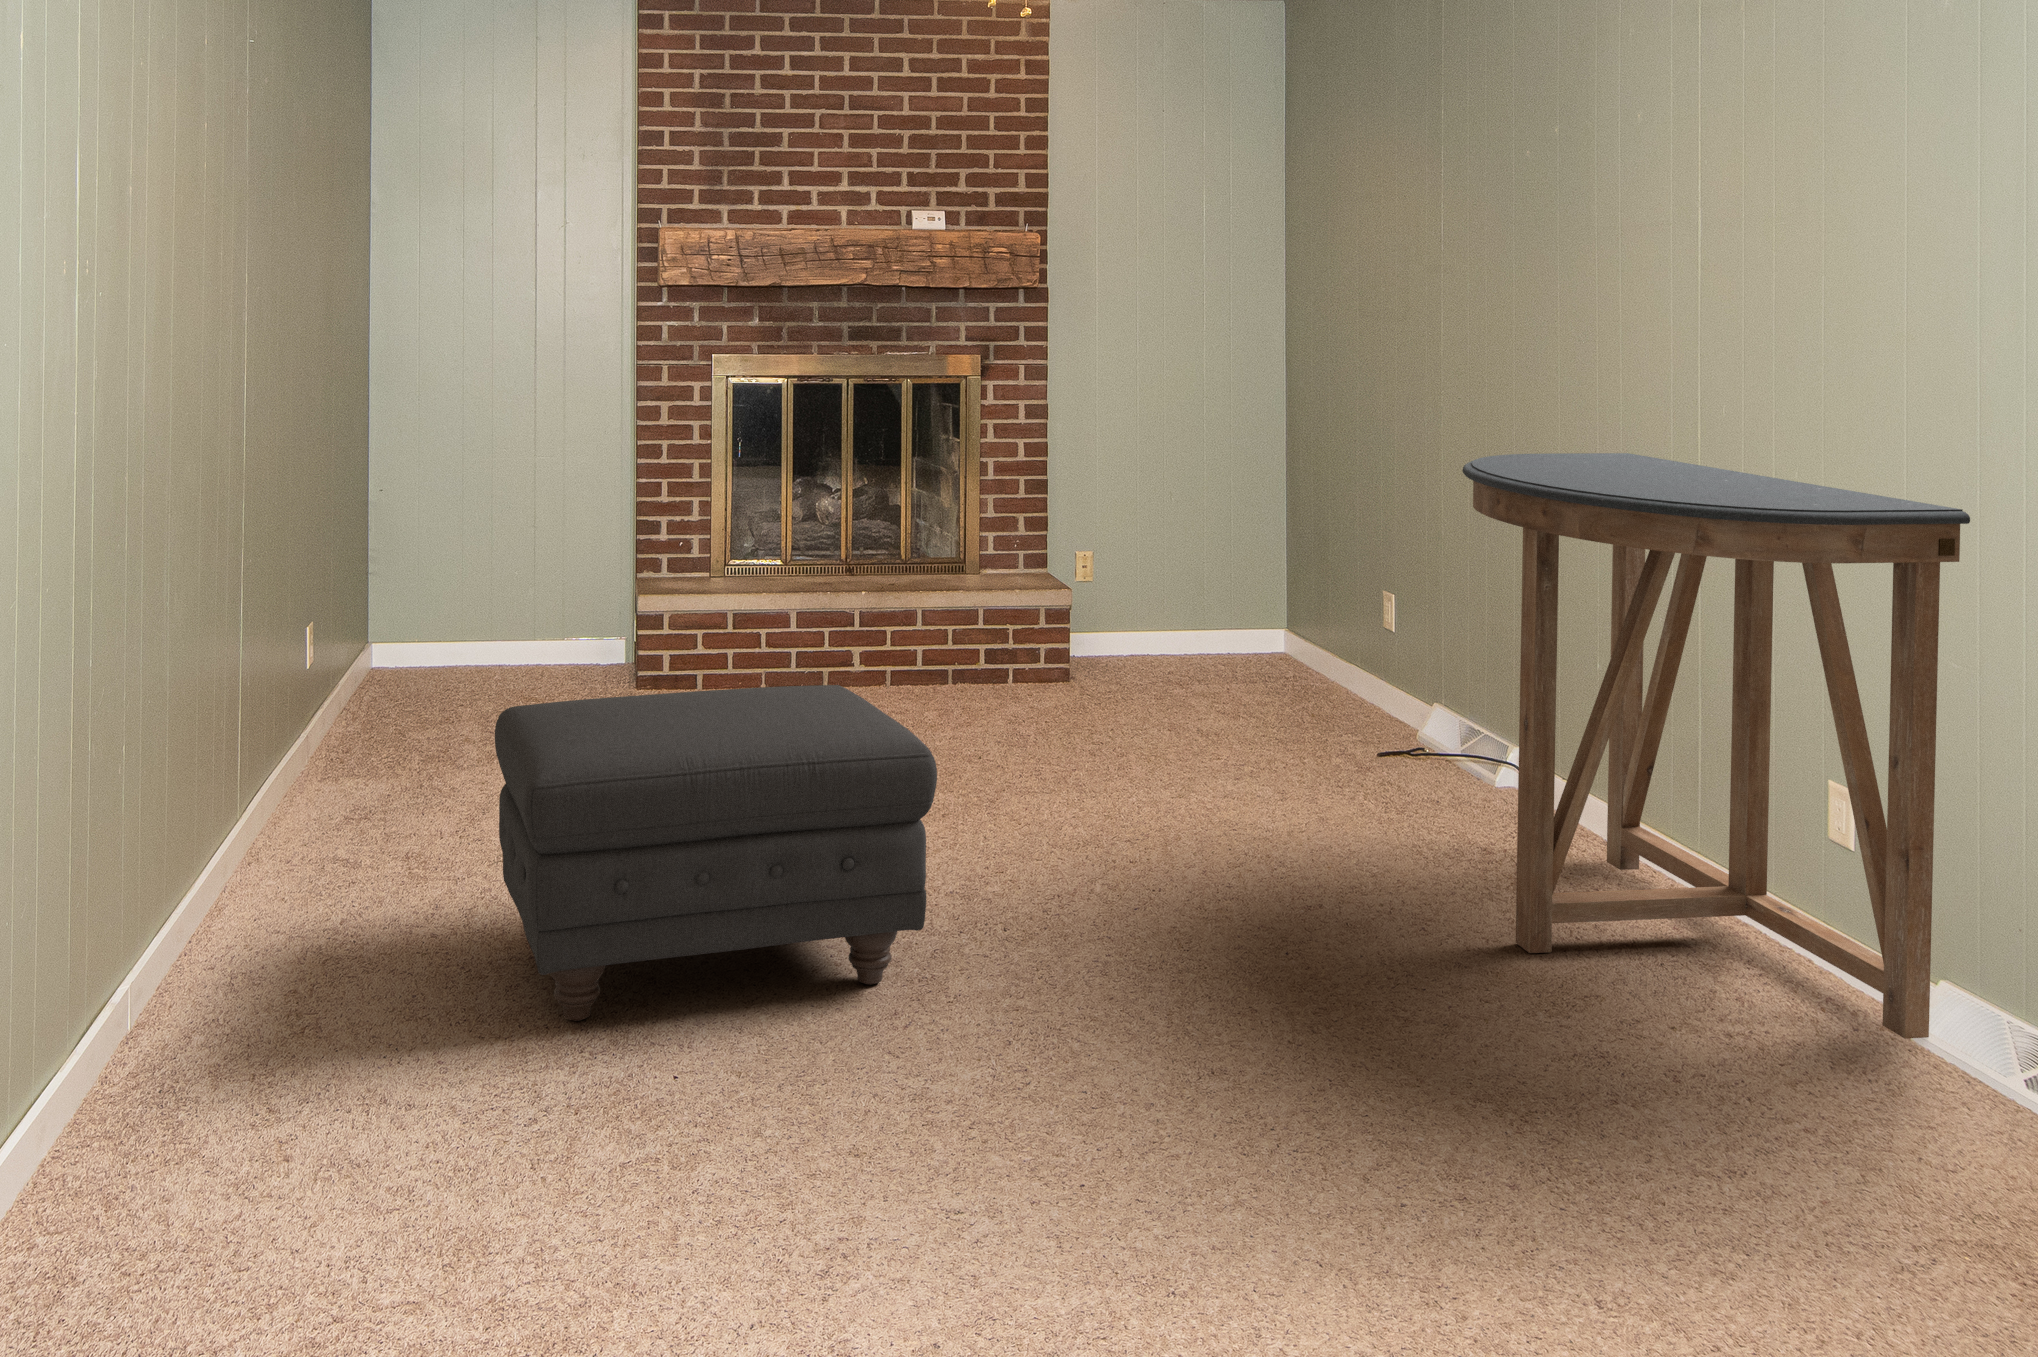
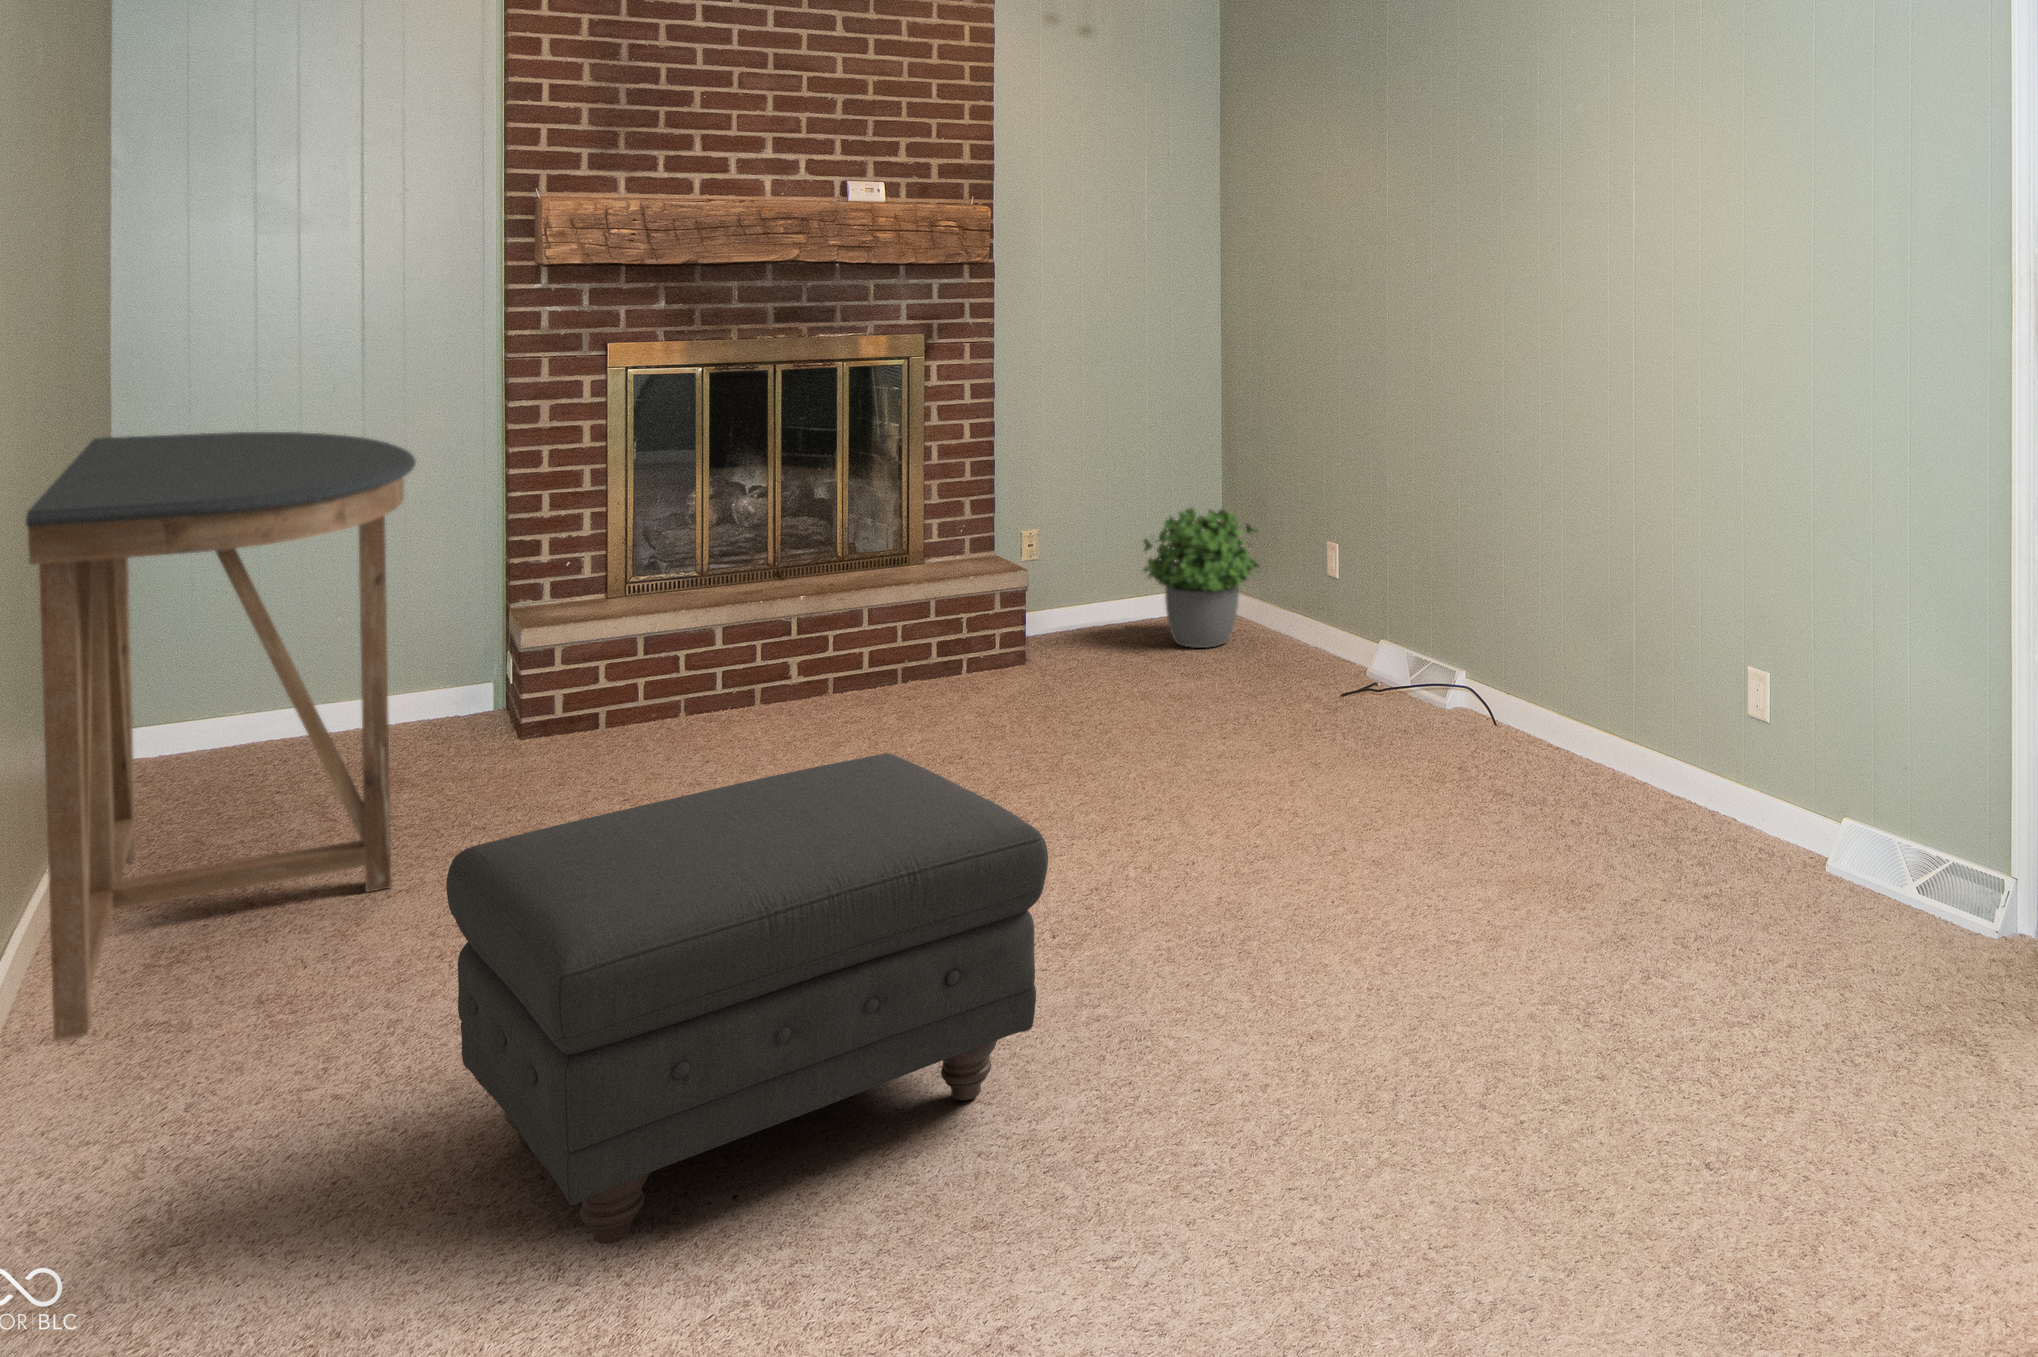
console table: present [1462,453,1970,1039] -> present [26,432,416,1041]
potted plant: none [1187,530,1315,681] -> present [1143,507,1259,648]

